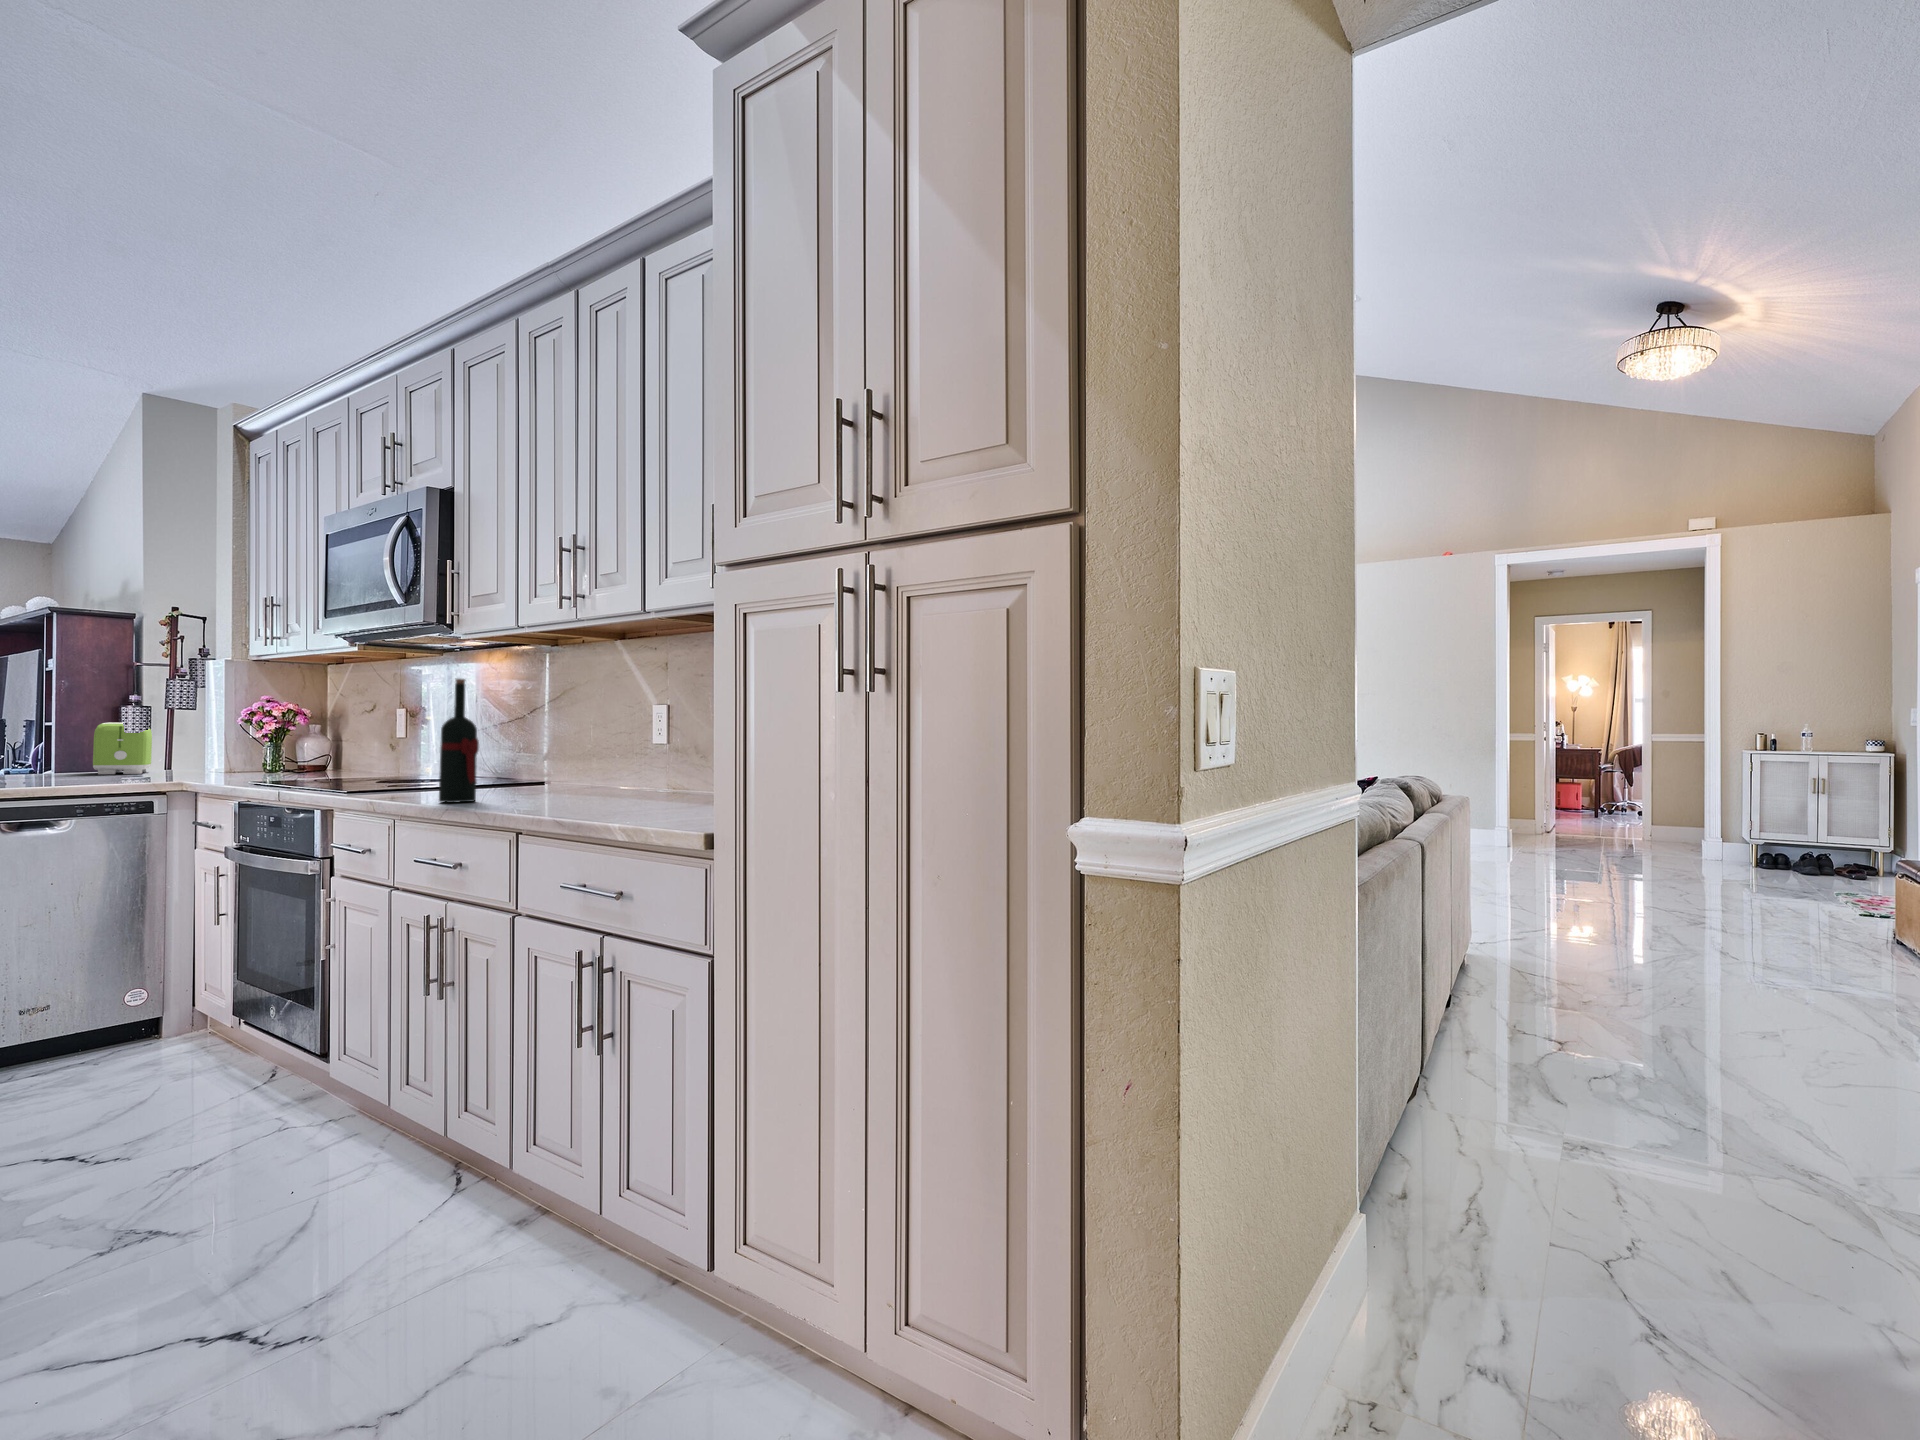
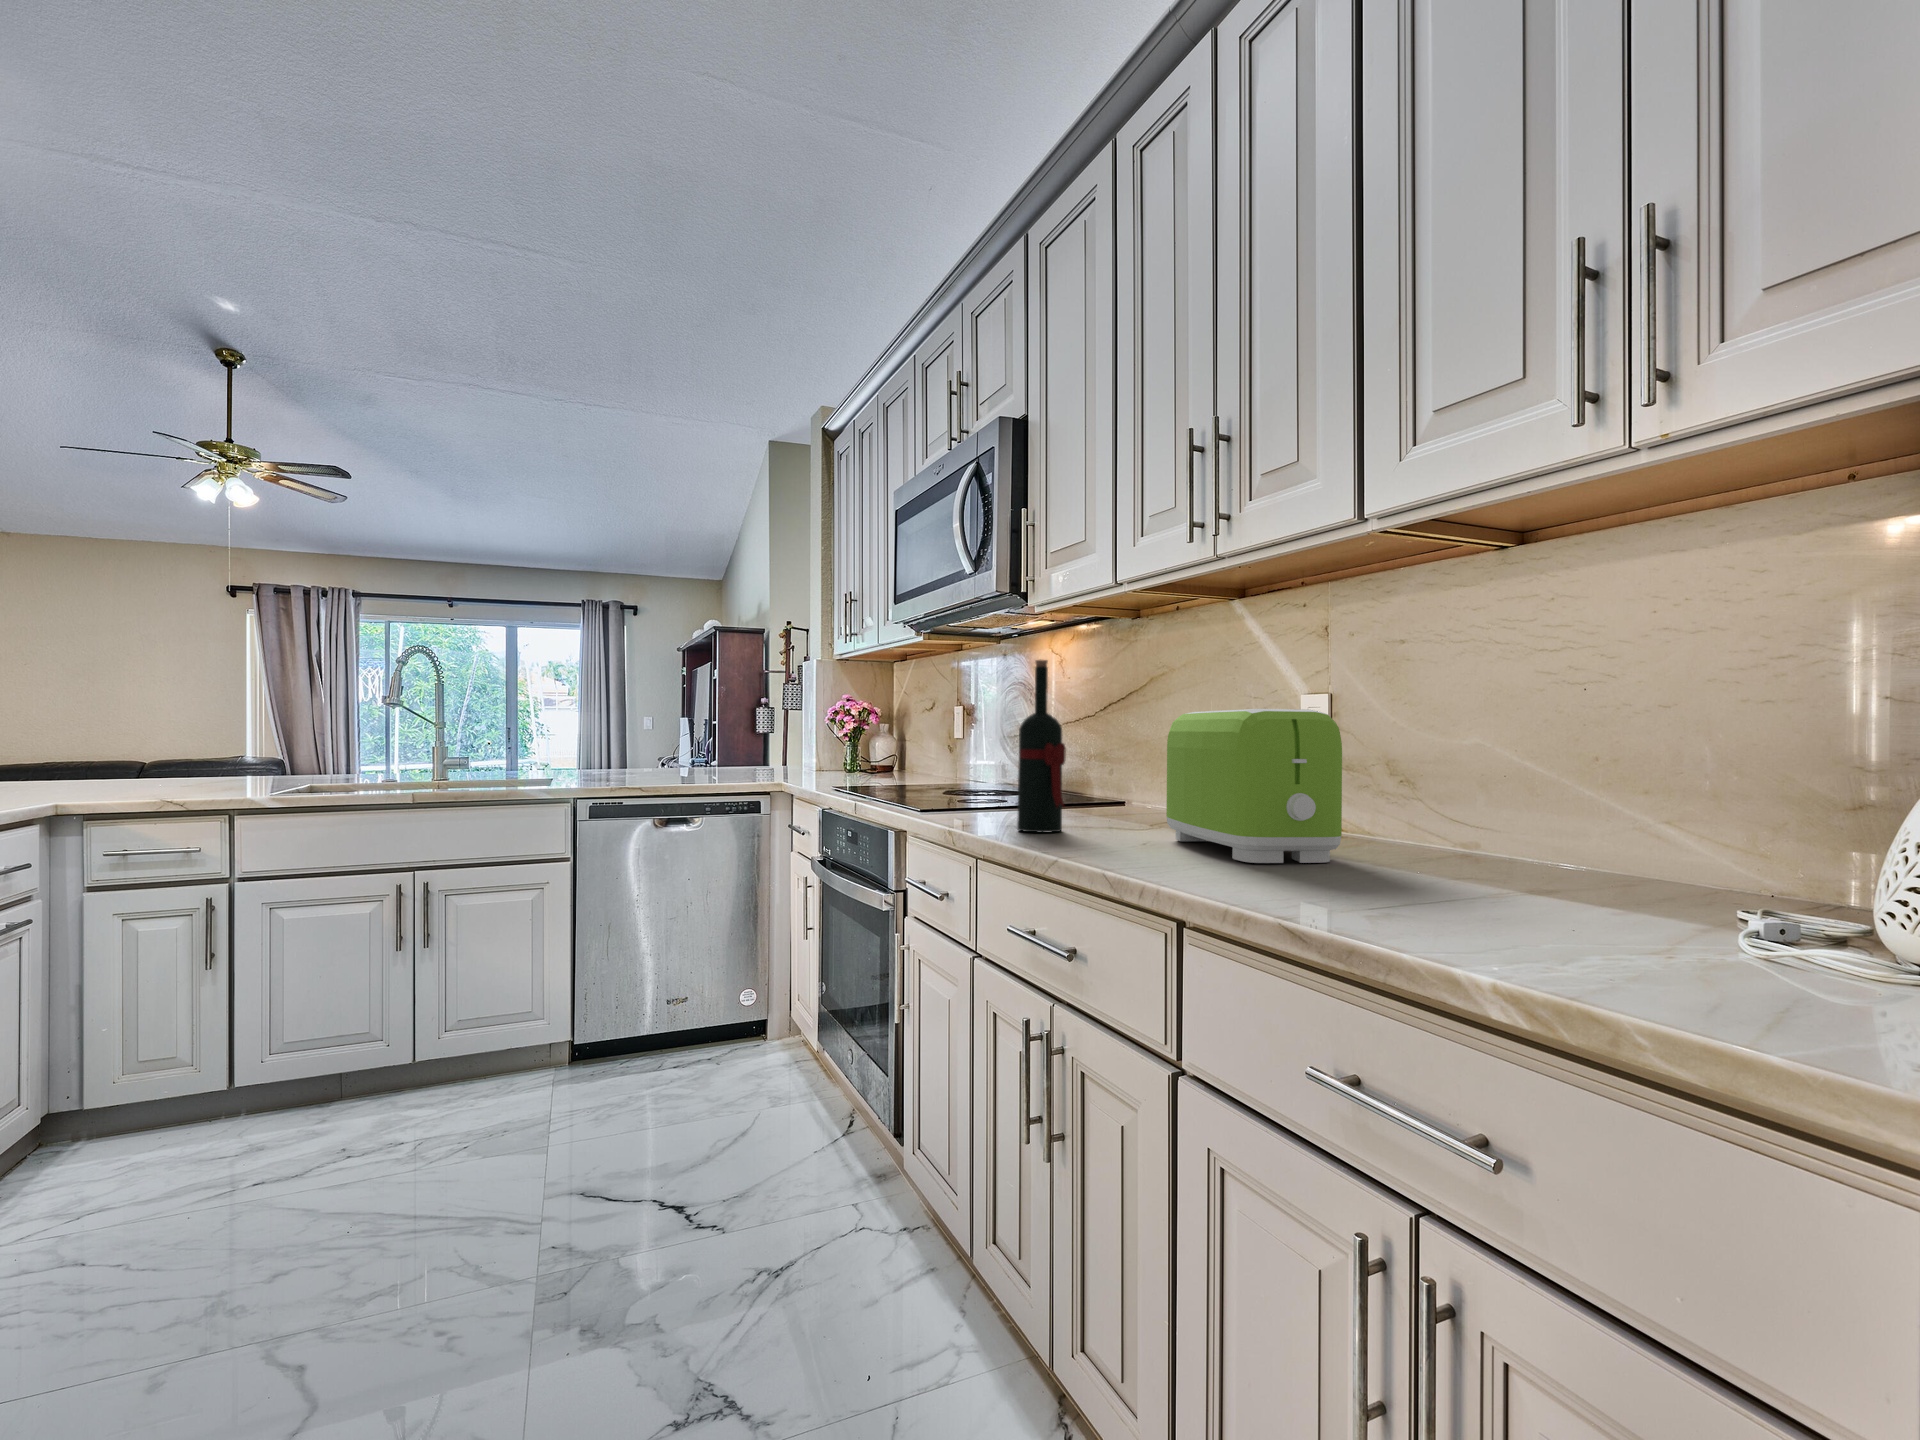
toaster: present [93,722,152,774] -> present [1166,709,1342,863]

